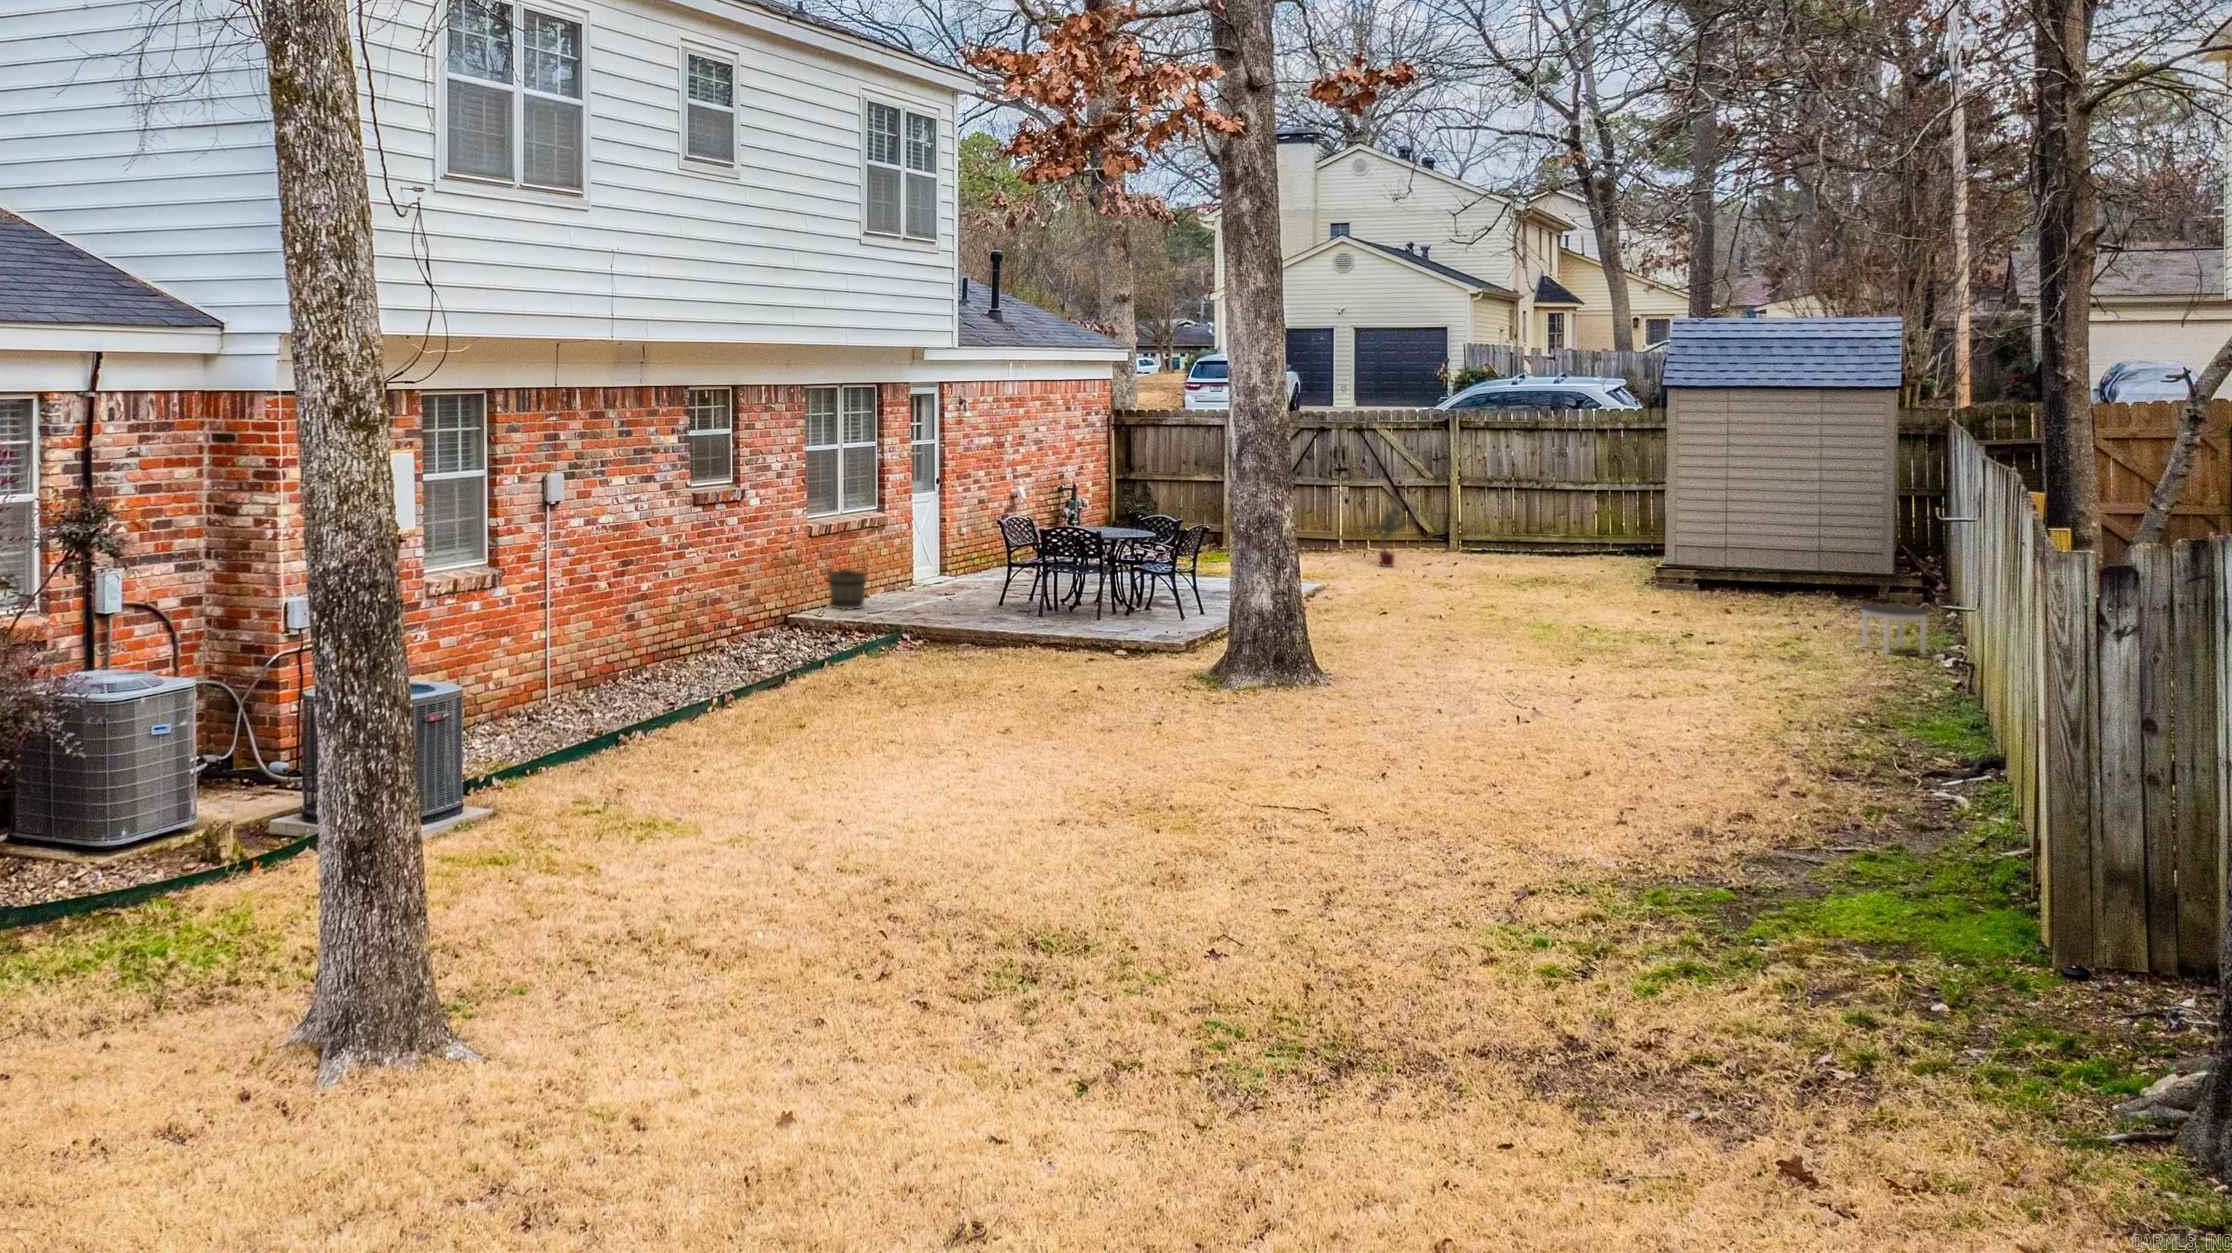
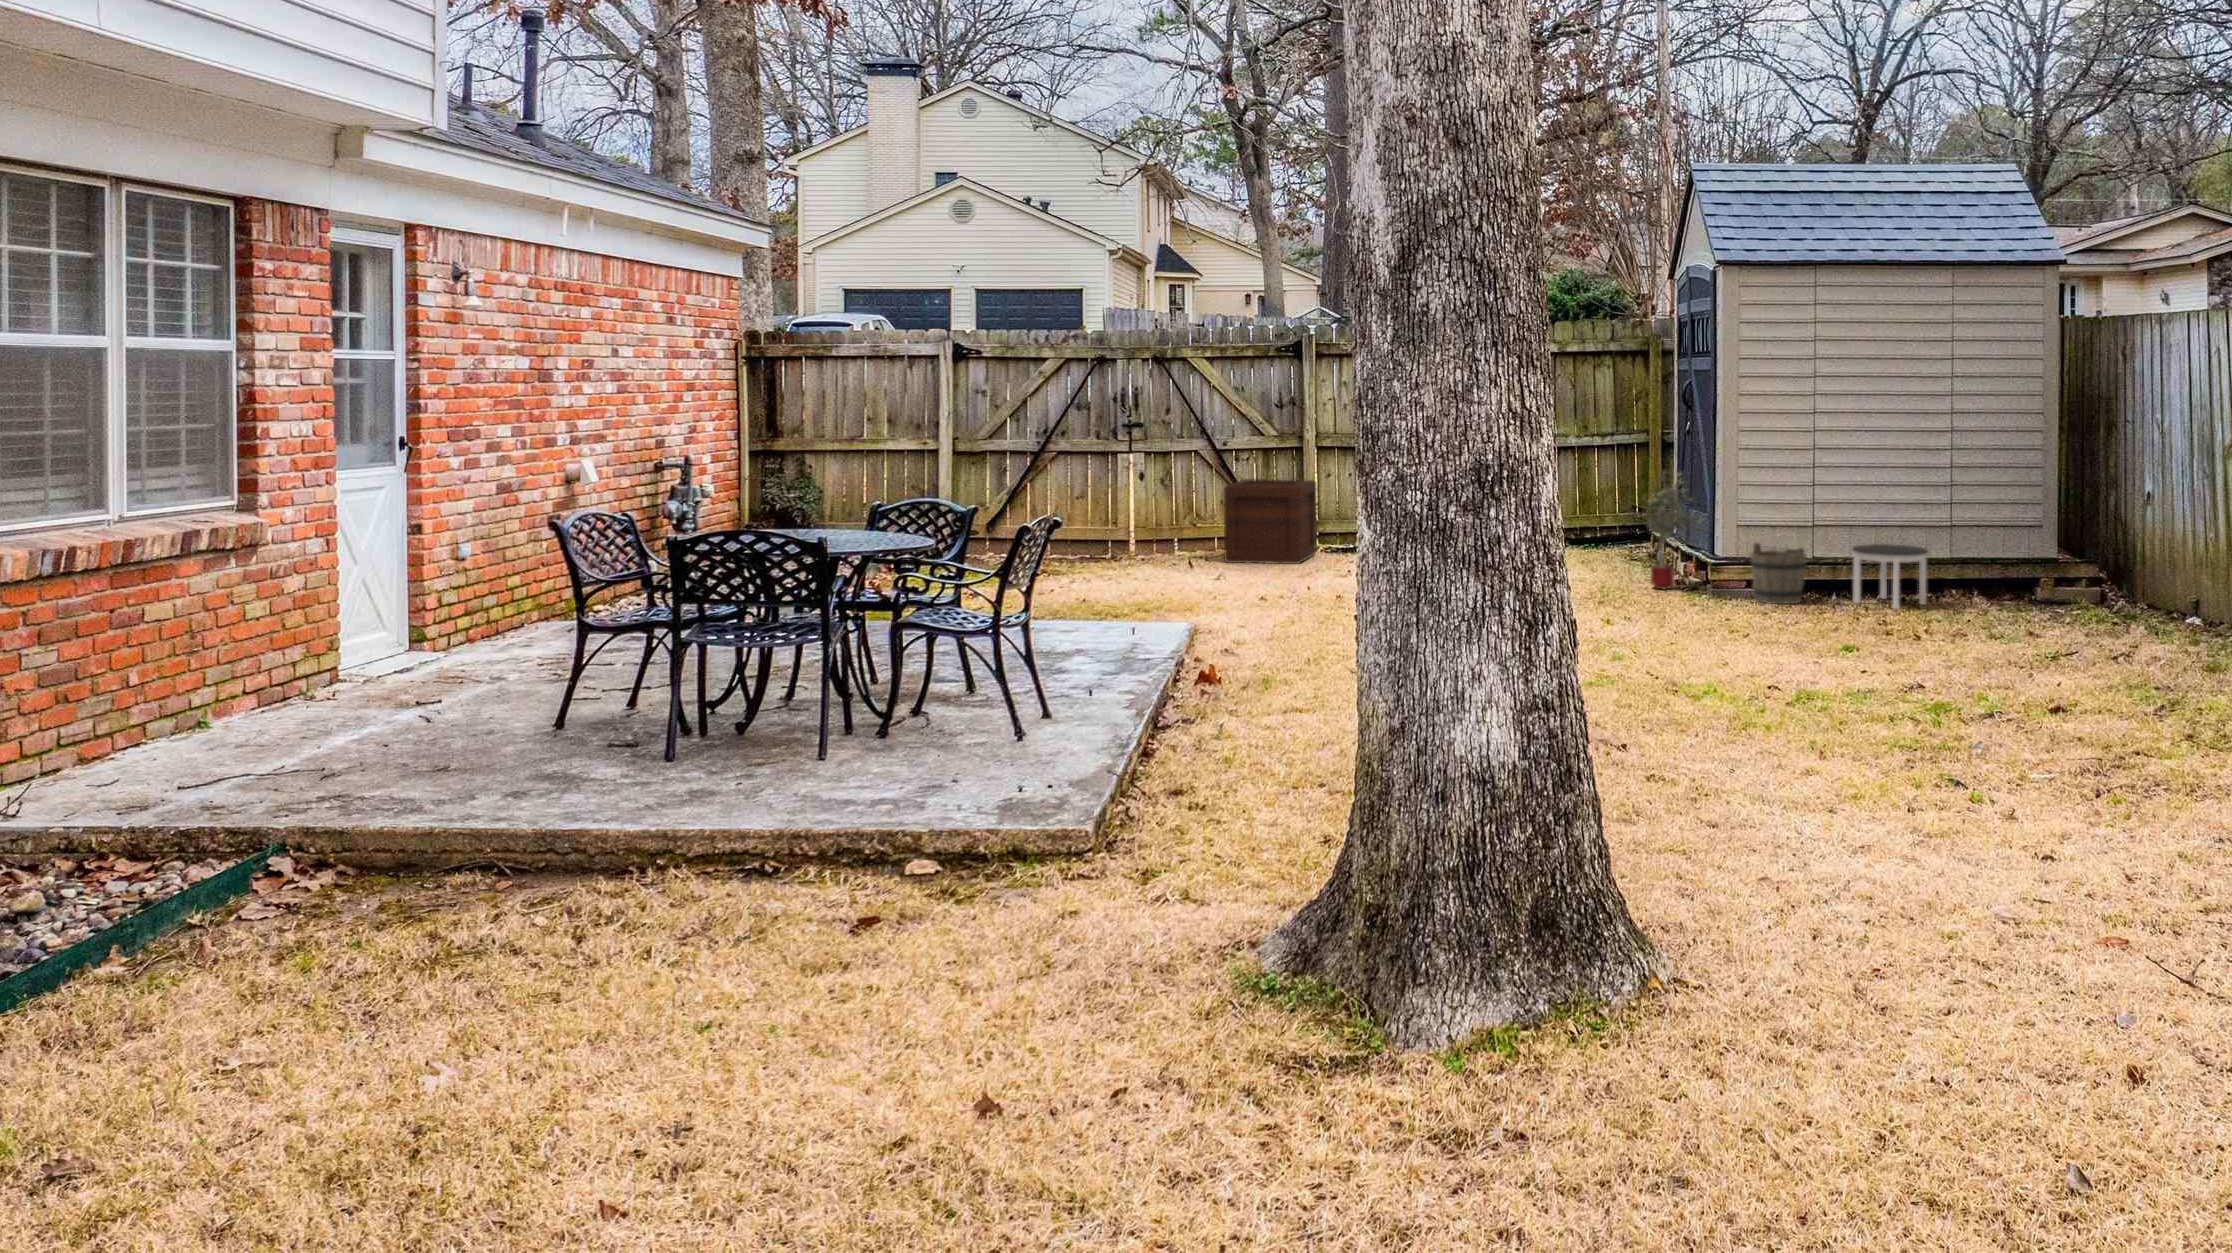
potted tree: present [1358,499,1418,567] -> present [1644,471,1705,589]
wooden crate: none [1430,513,1511,578] -> present [1224,479,1317,564]
bucket: present [827,569,867,609] -> present [1750,543,1806,604]

